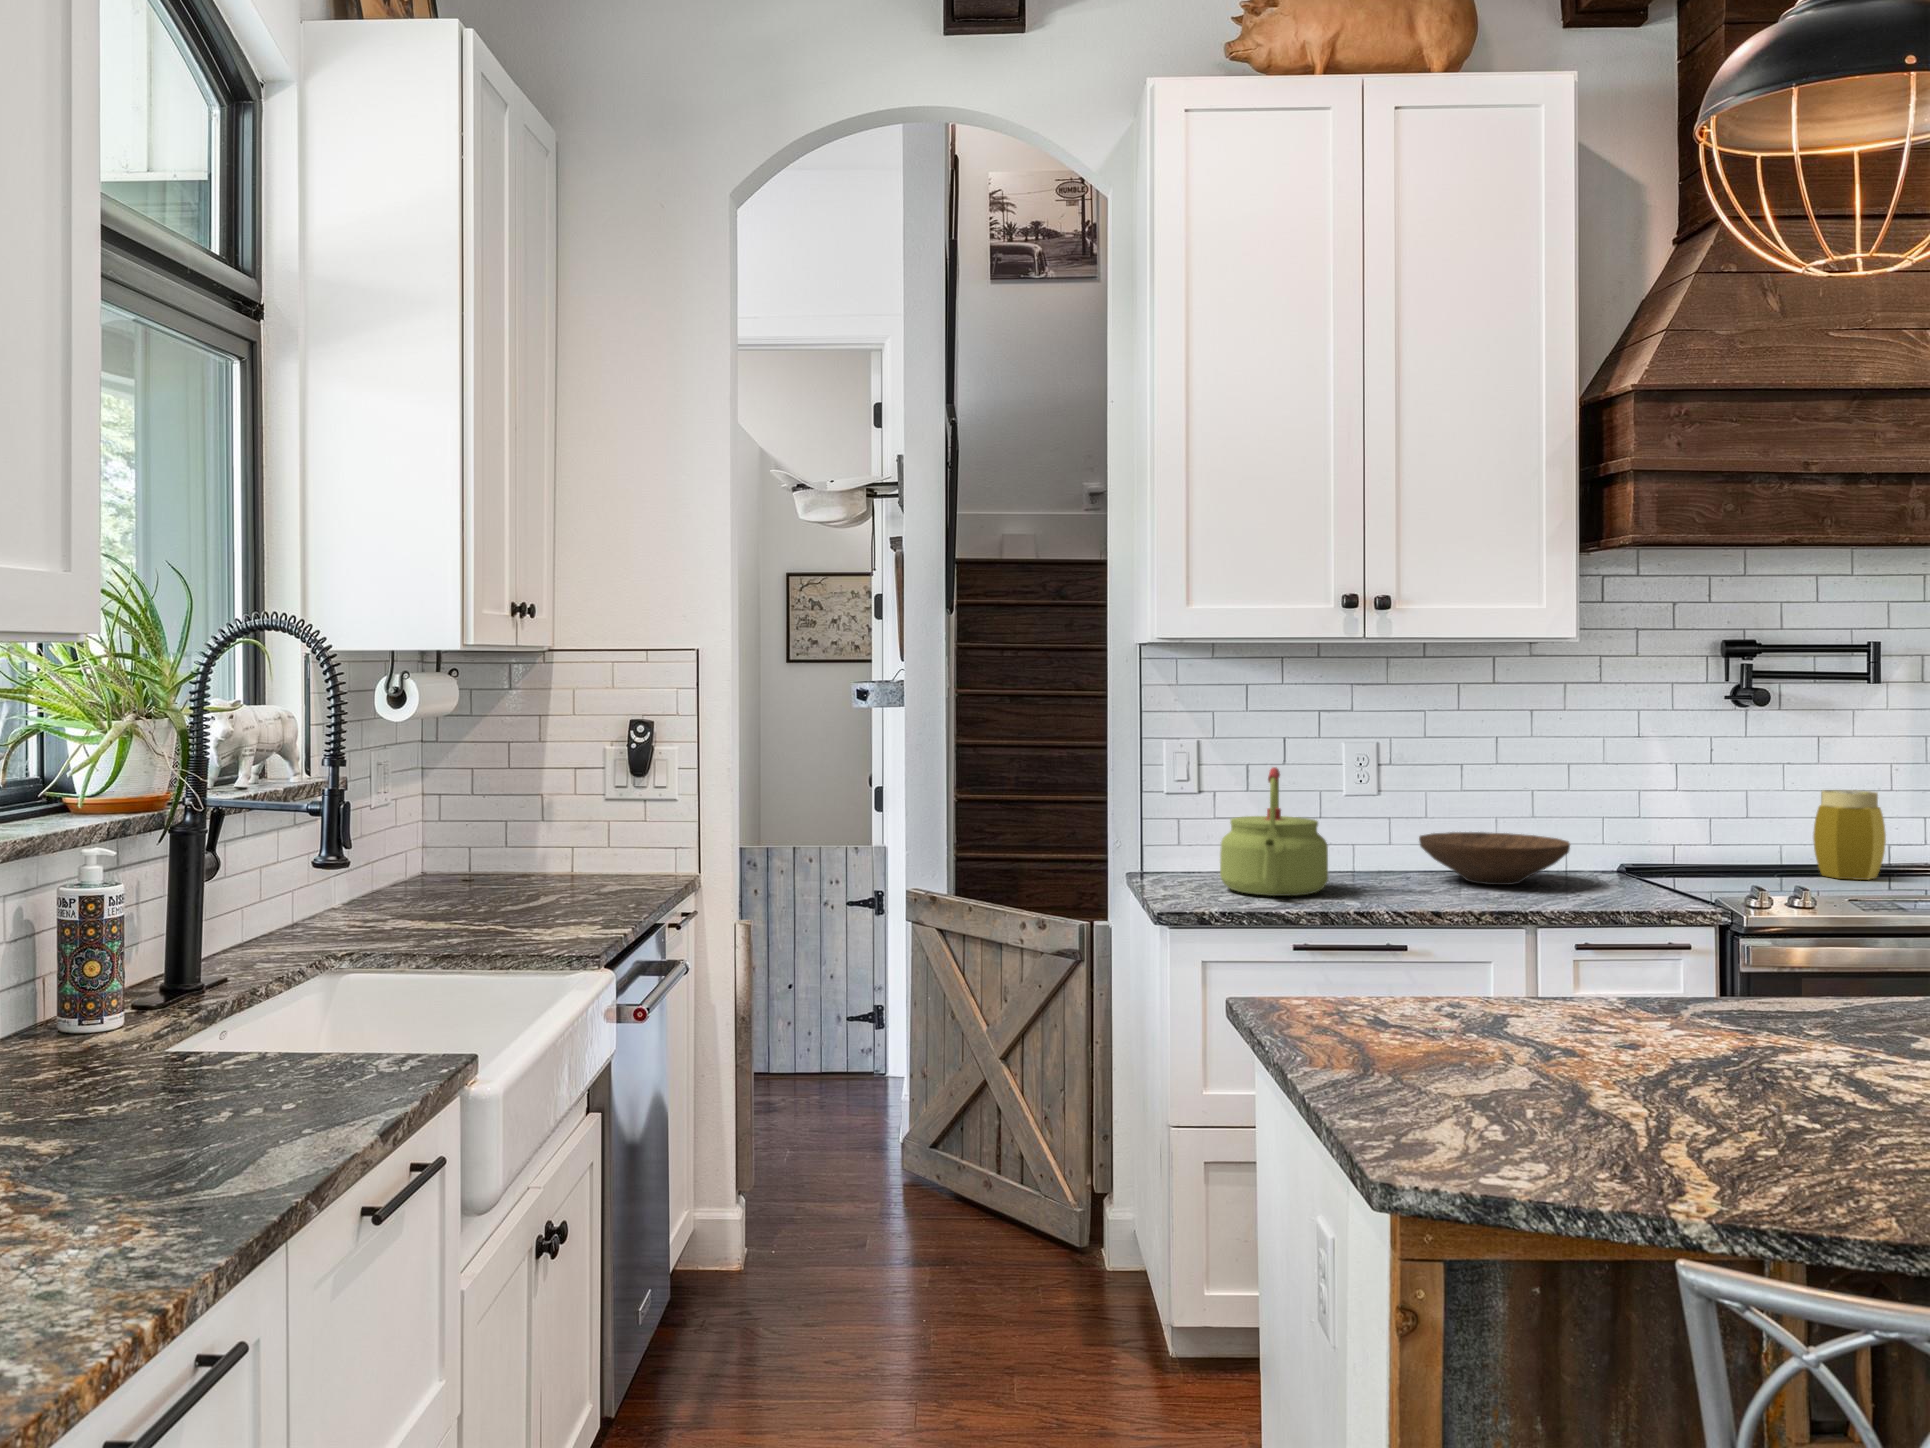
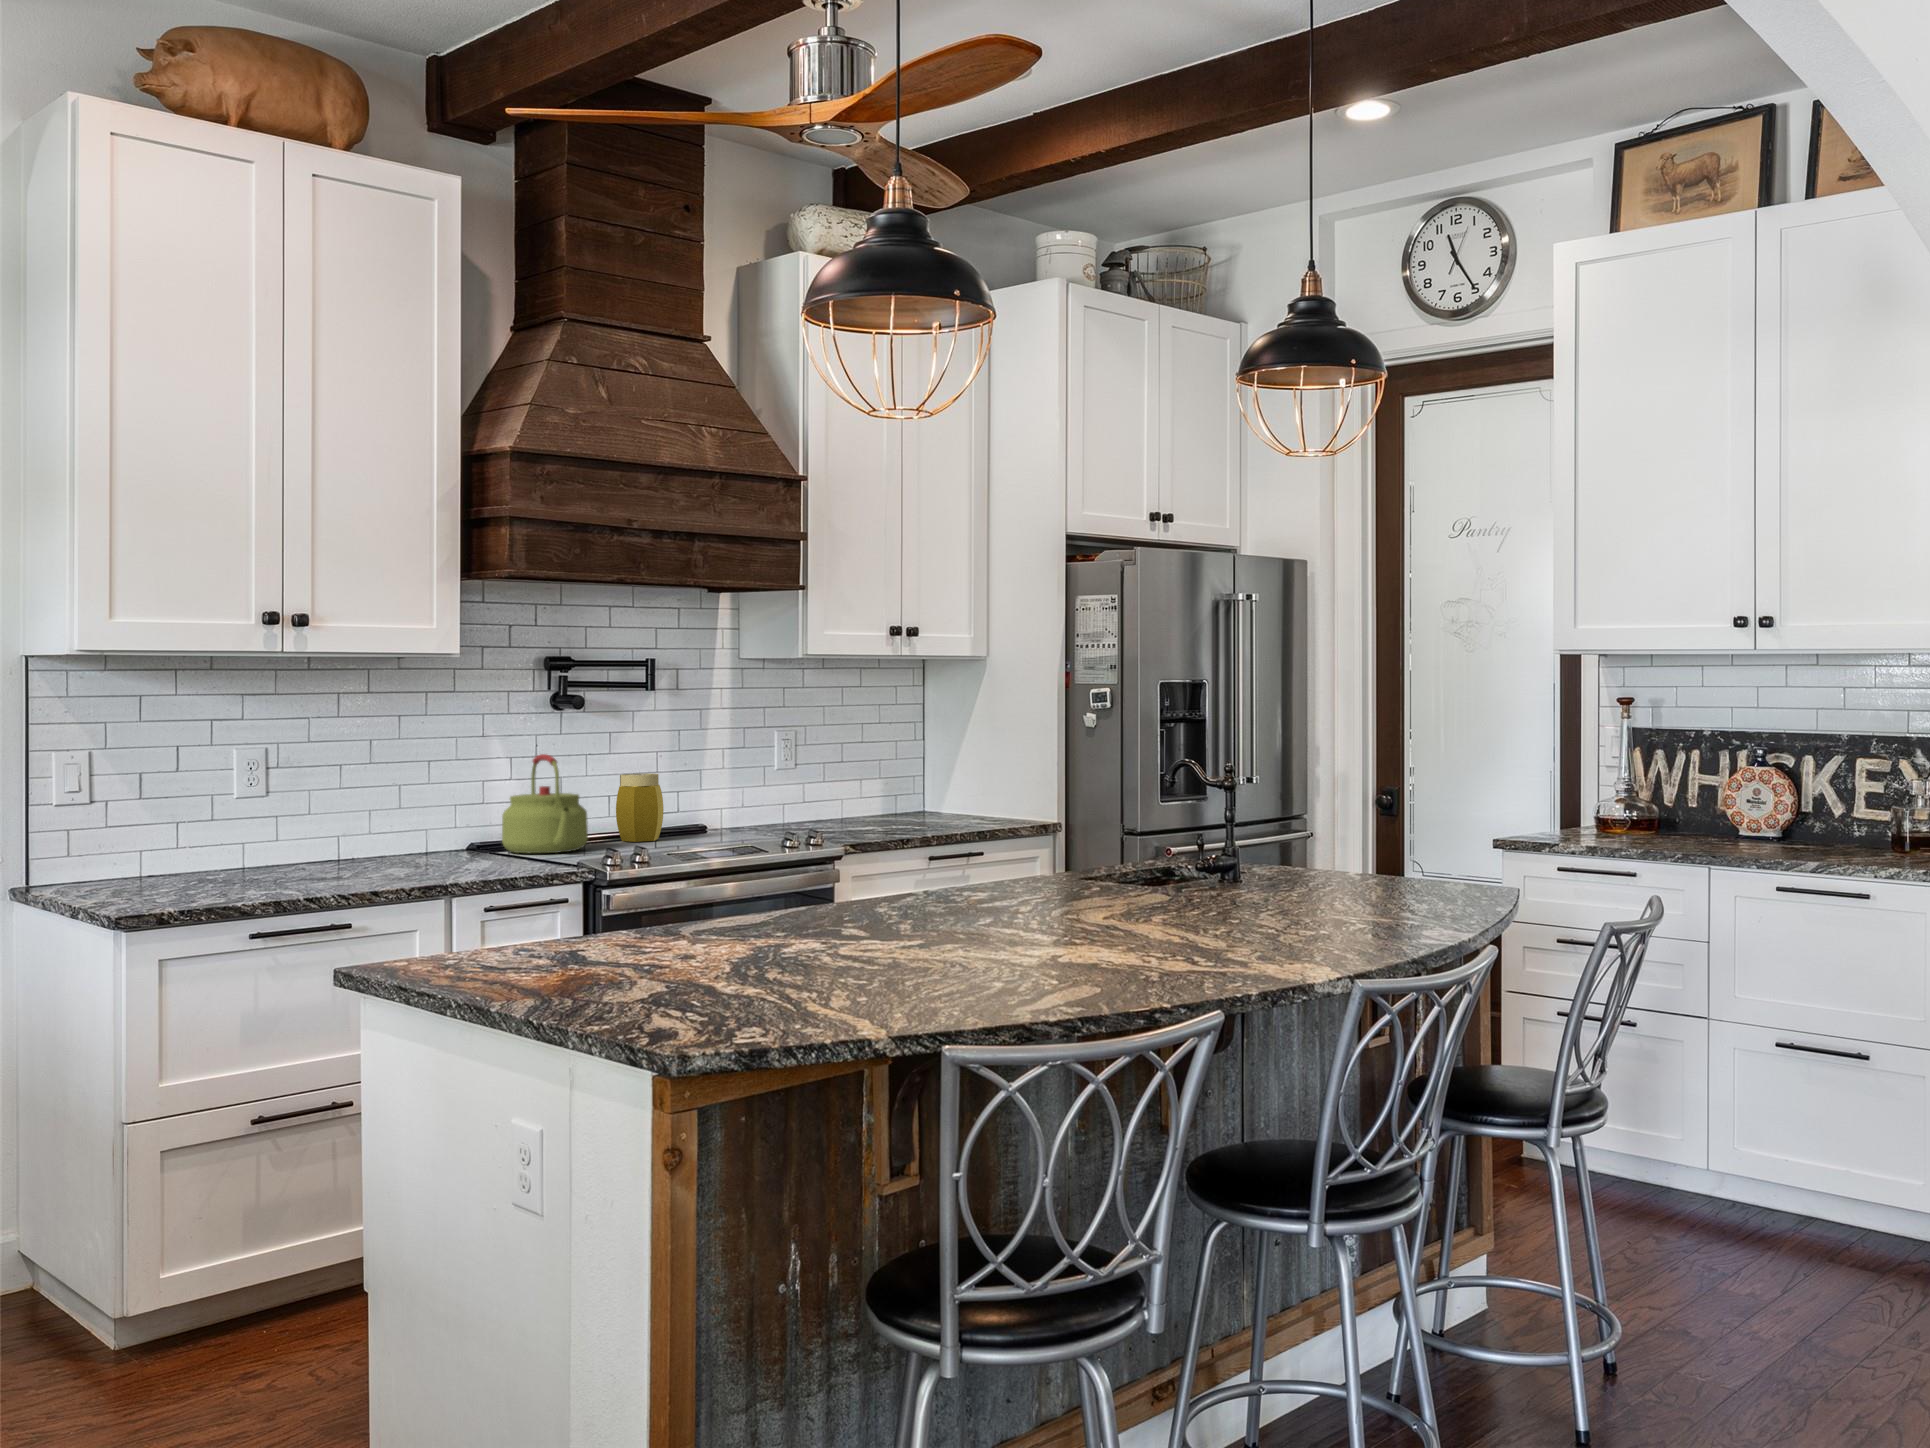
kettle: present [1220,767,1328,896] -> present [502,754,588,853]
wooden bowl: present [1419,832,1570,885] -> none [320,826,455,870]

